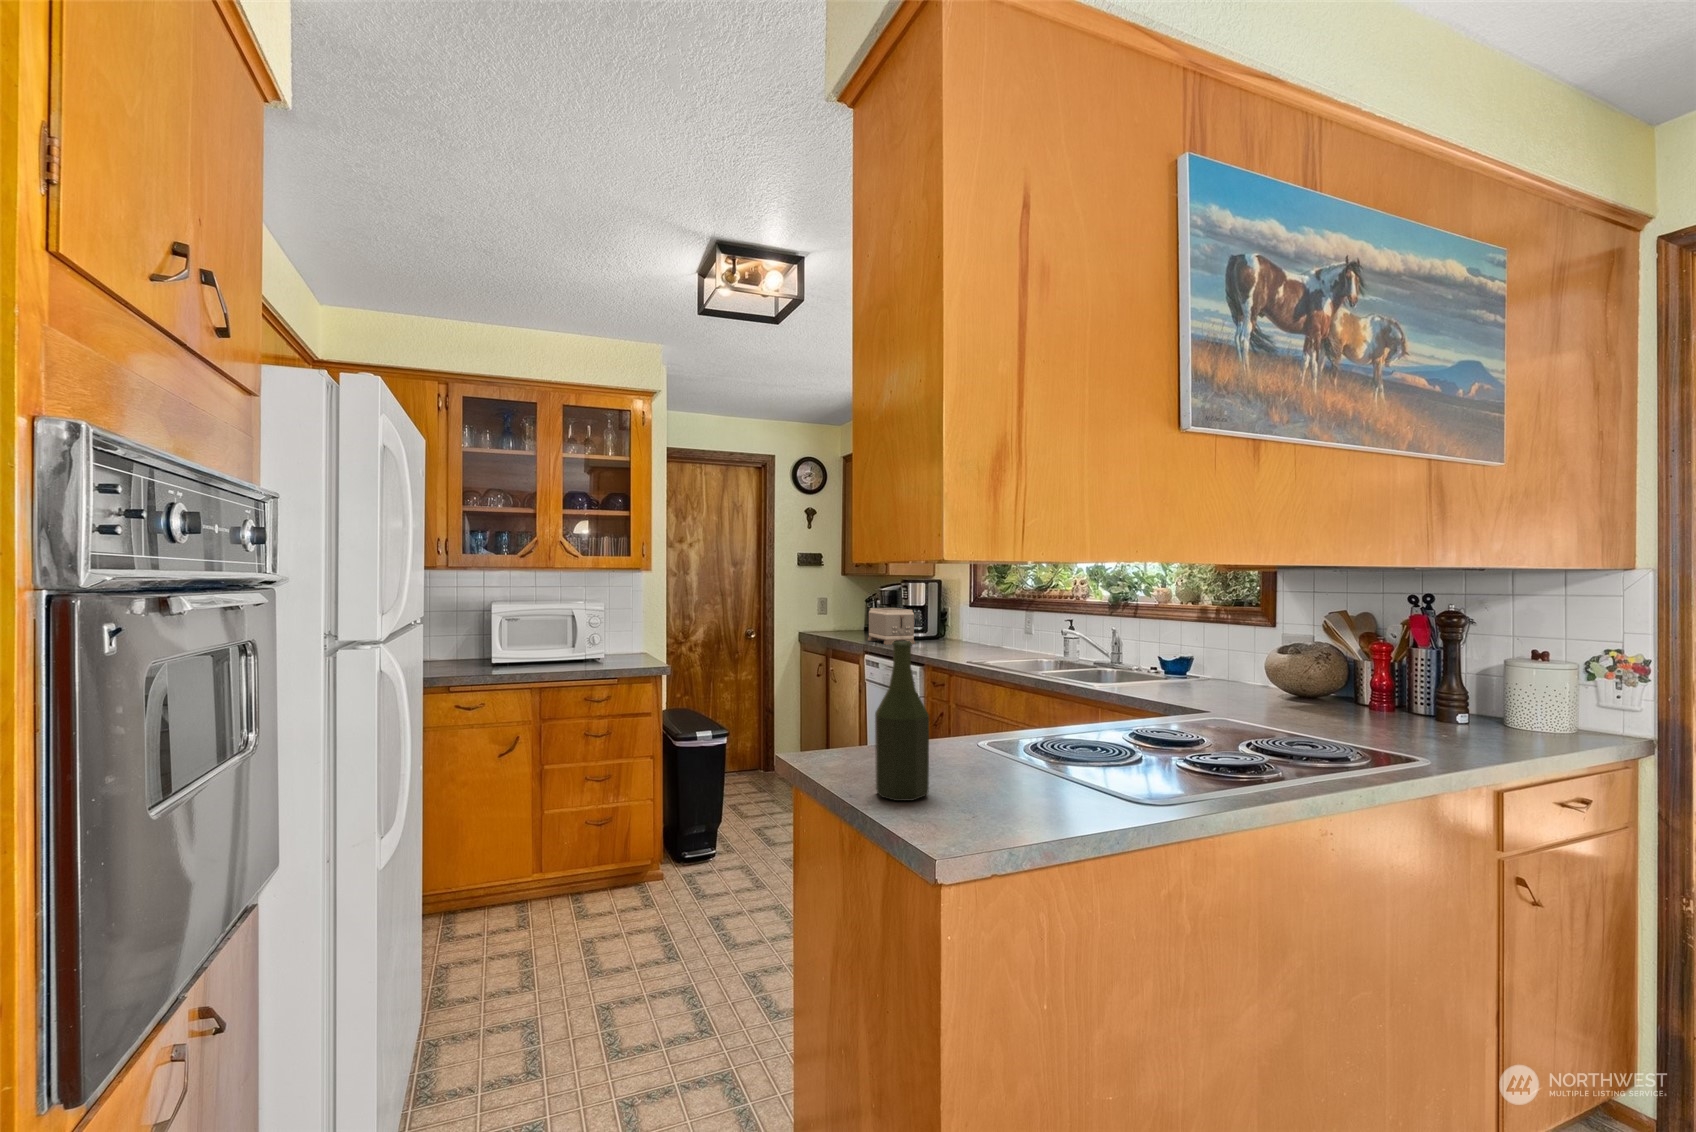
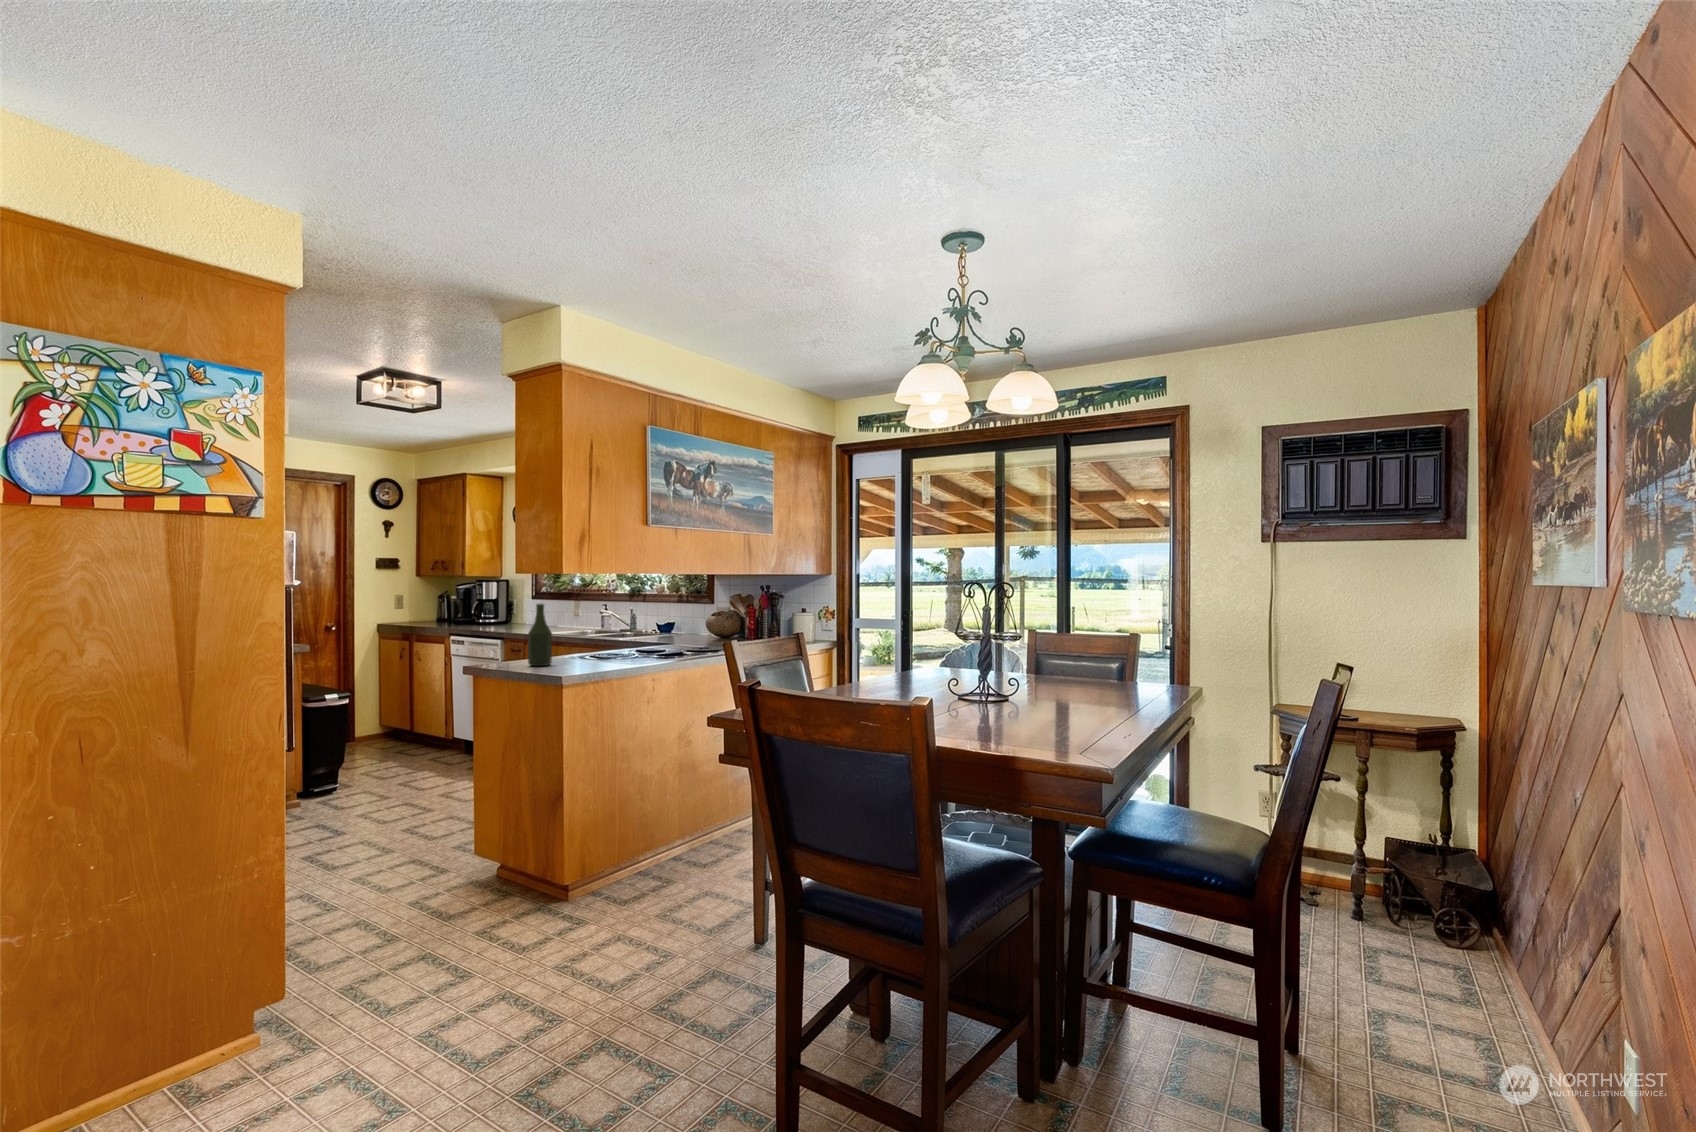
toaster: present [868,608,915,645] -> none [448,602,490,629]

